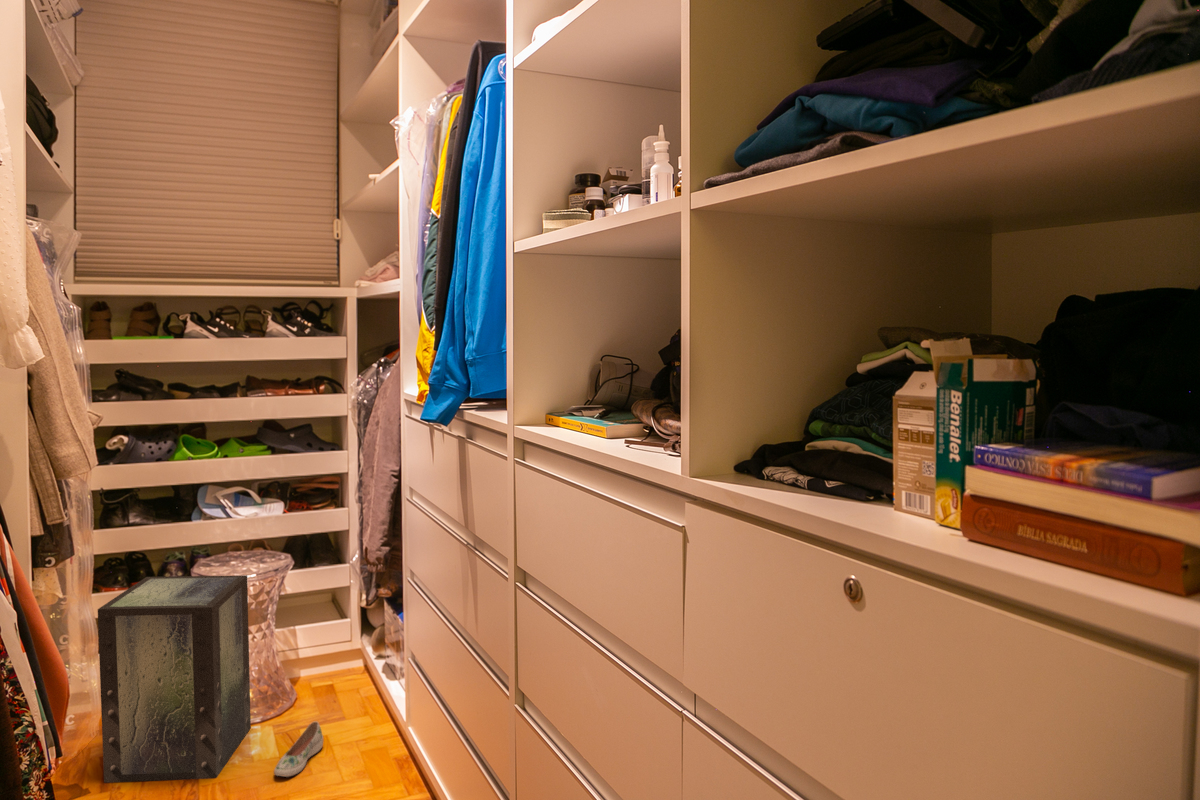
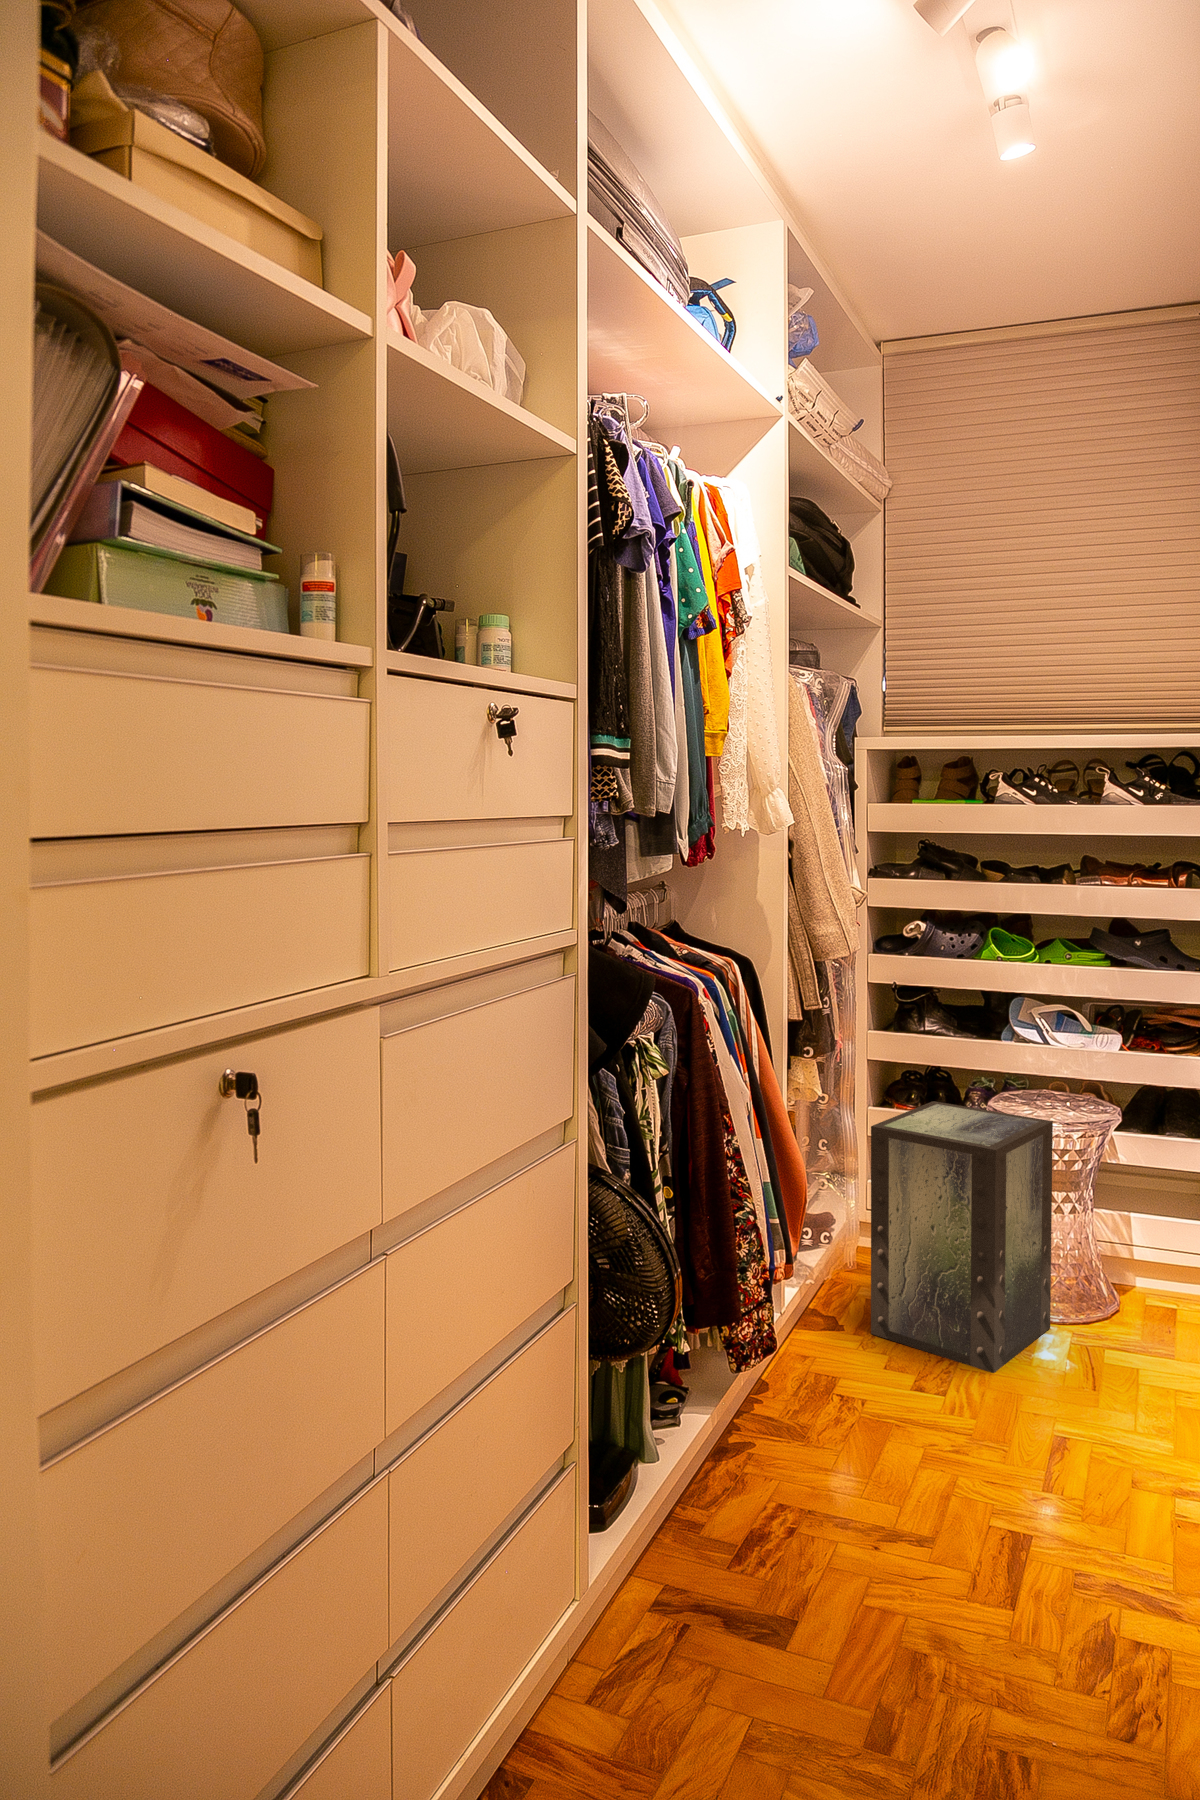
shoe: present [274,721,323,777] -> none [1066,1343,1143,1404]

